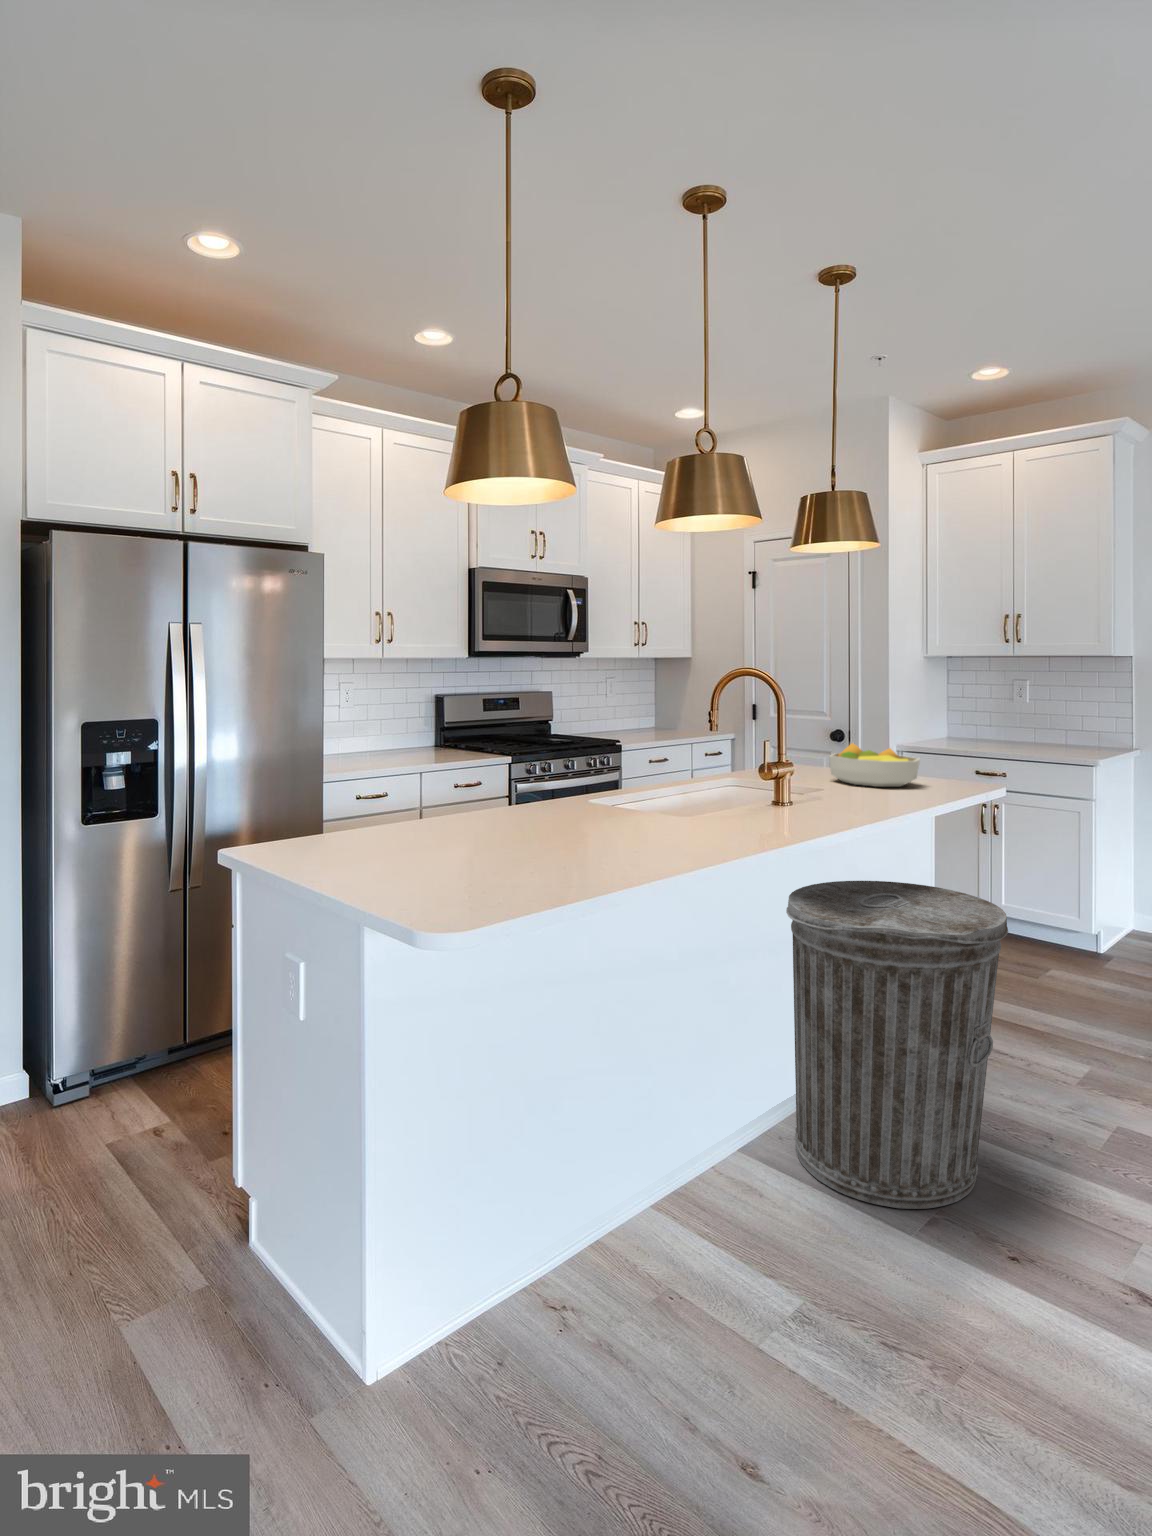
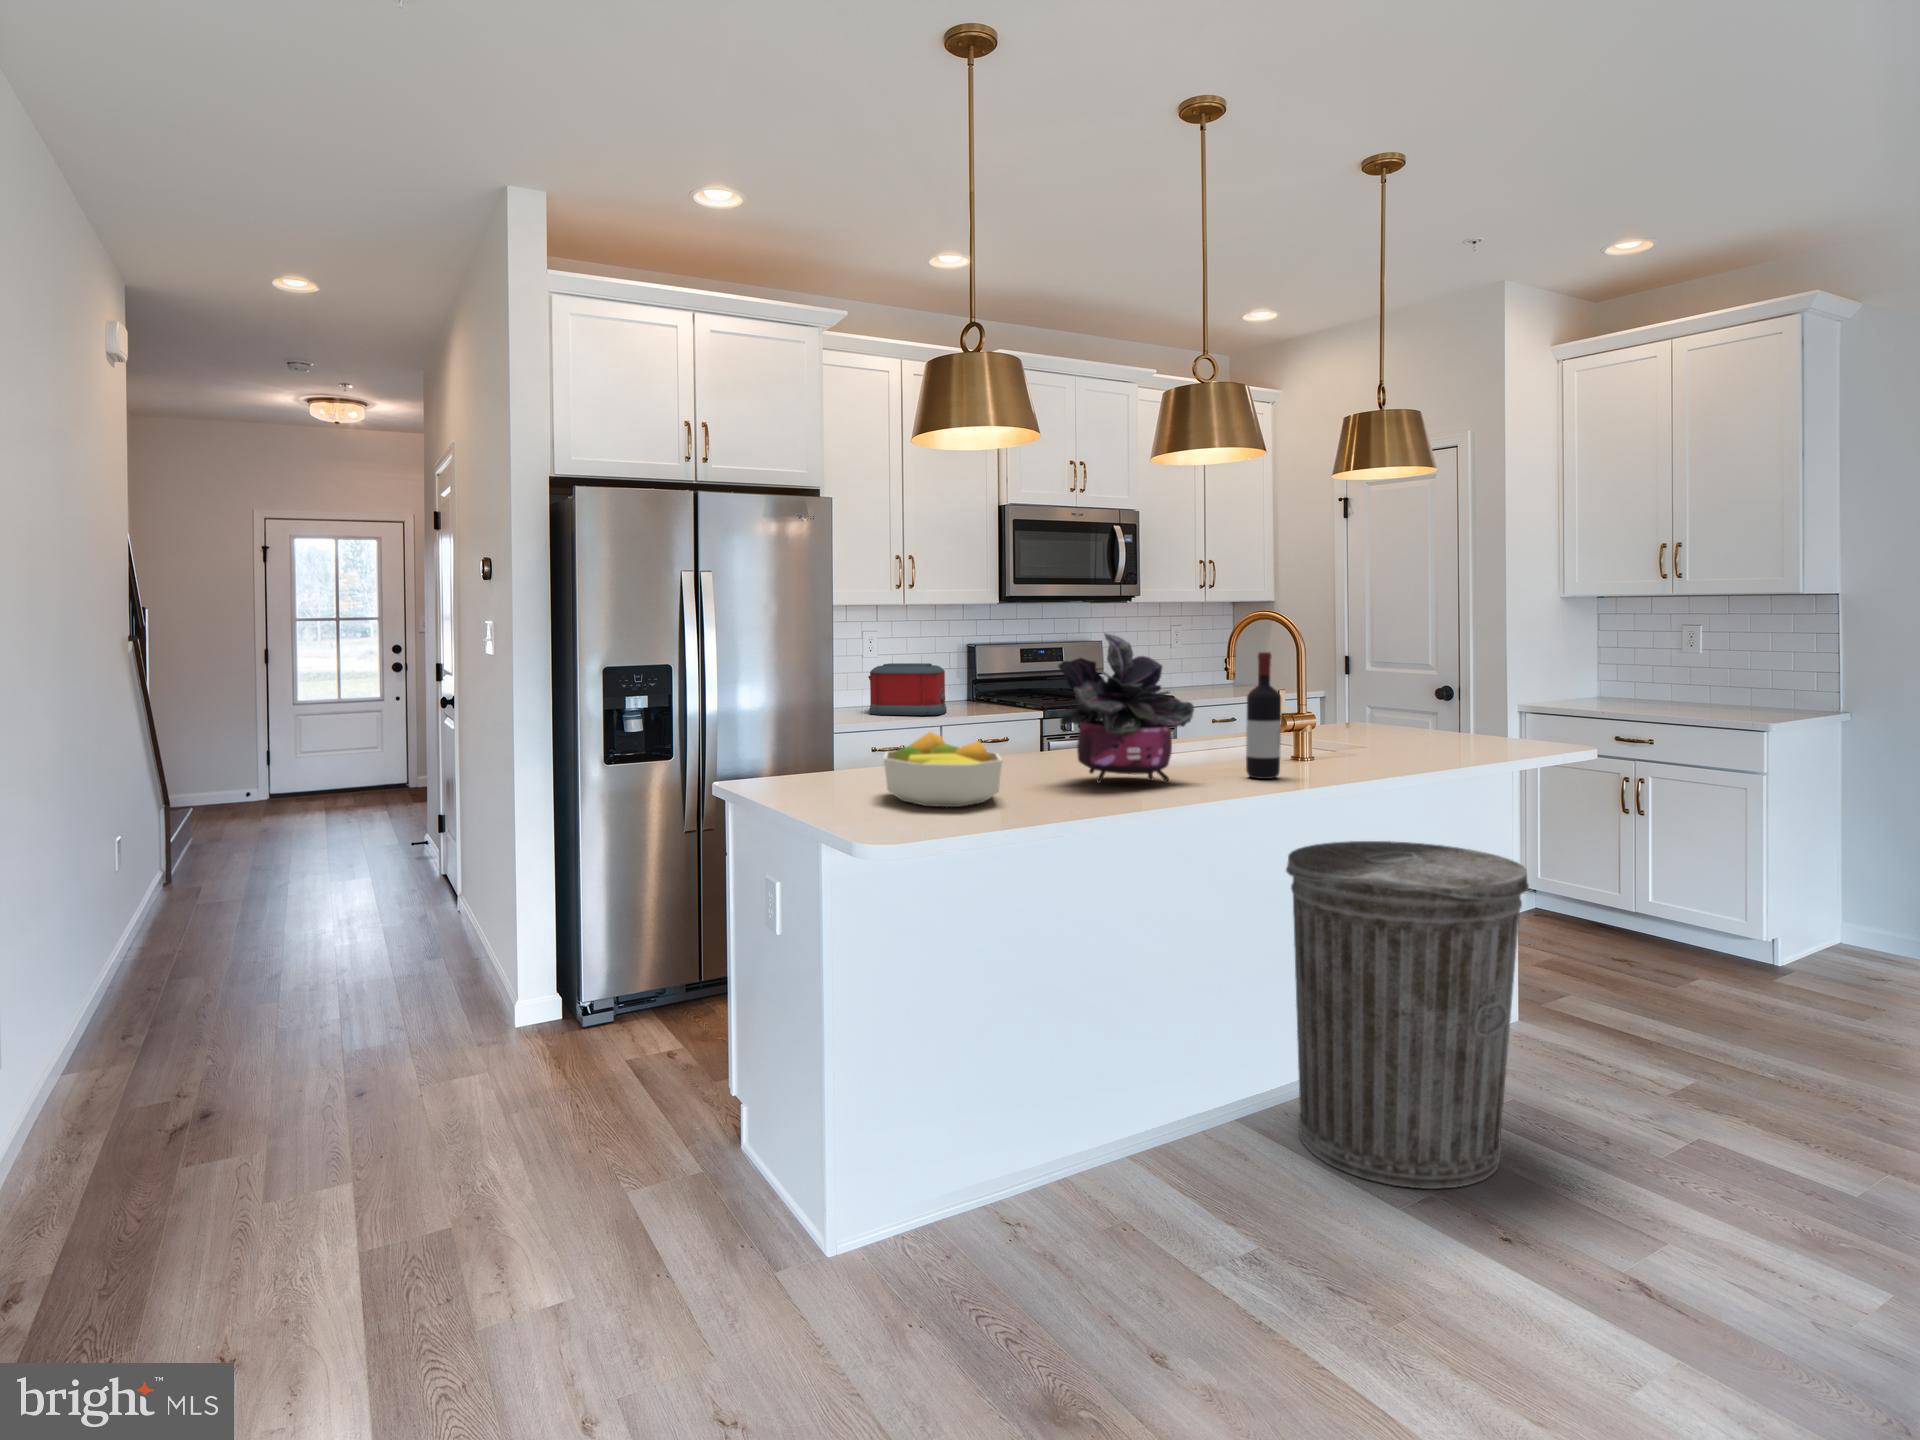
potted plant: none [584,693,713,843] -> present [1058,634,1194,783]
wine bottle: none [754,712,788,832] -> present [1246,652,1281,779]
toaster: none [351,713,426,761] -> present [868,663,947,715]
fruit bowl: present [829,743,920,787] -> present [884,732,1002,807]

